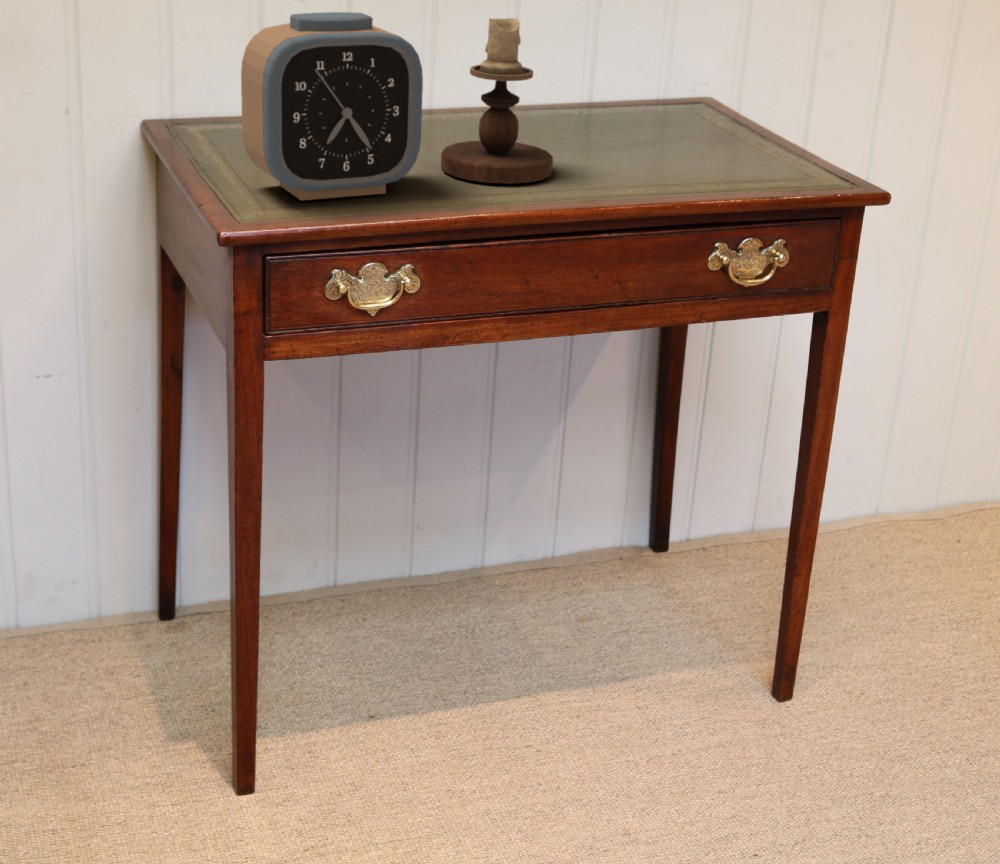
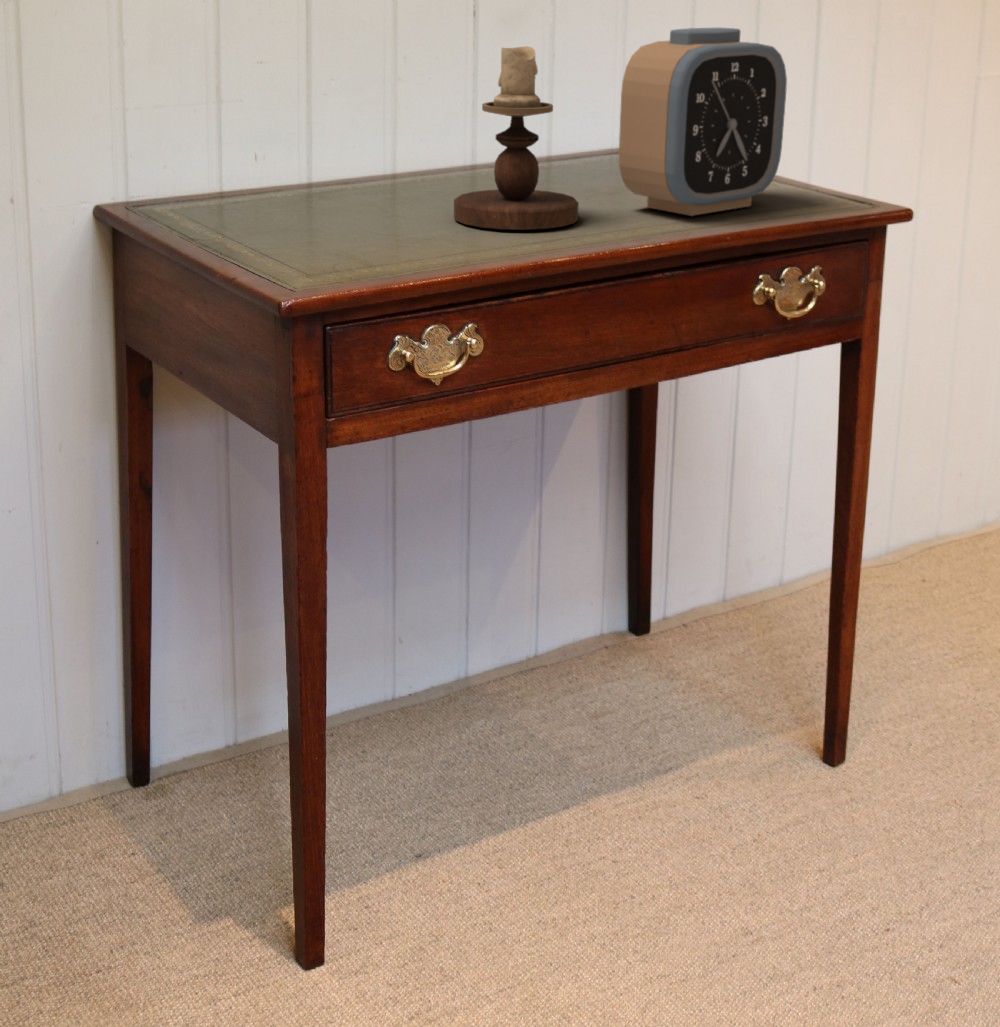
alarm clock: present [241,12,423,200] -> present [619,28,787,216]

